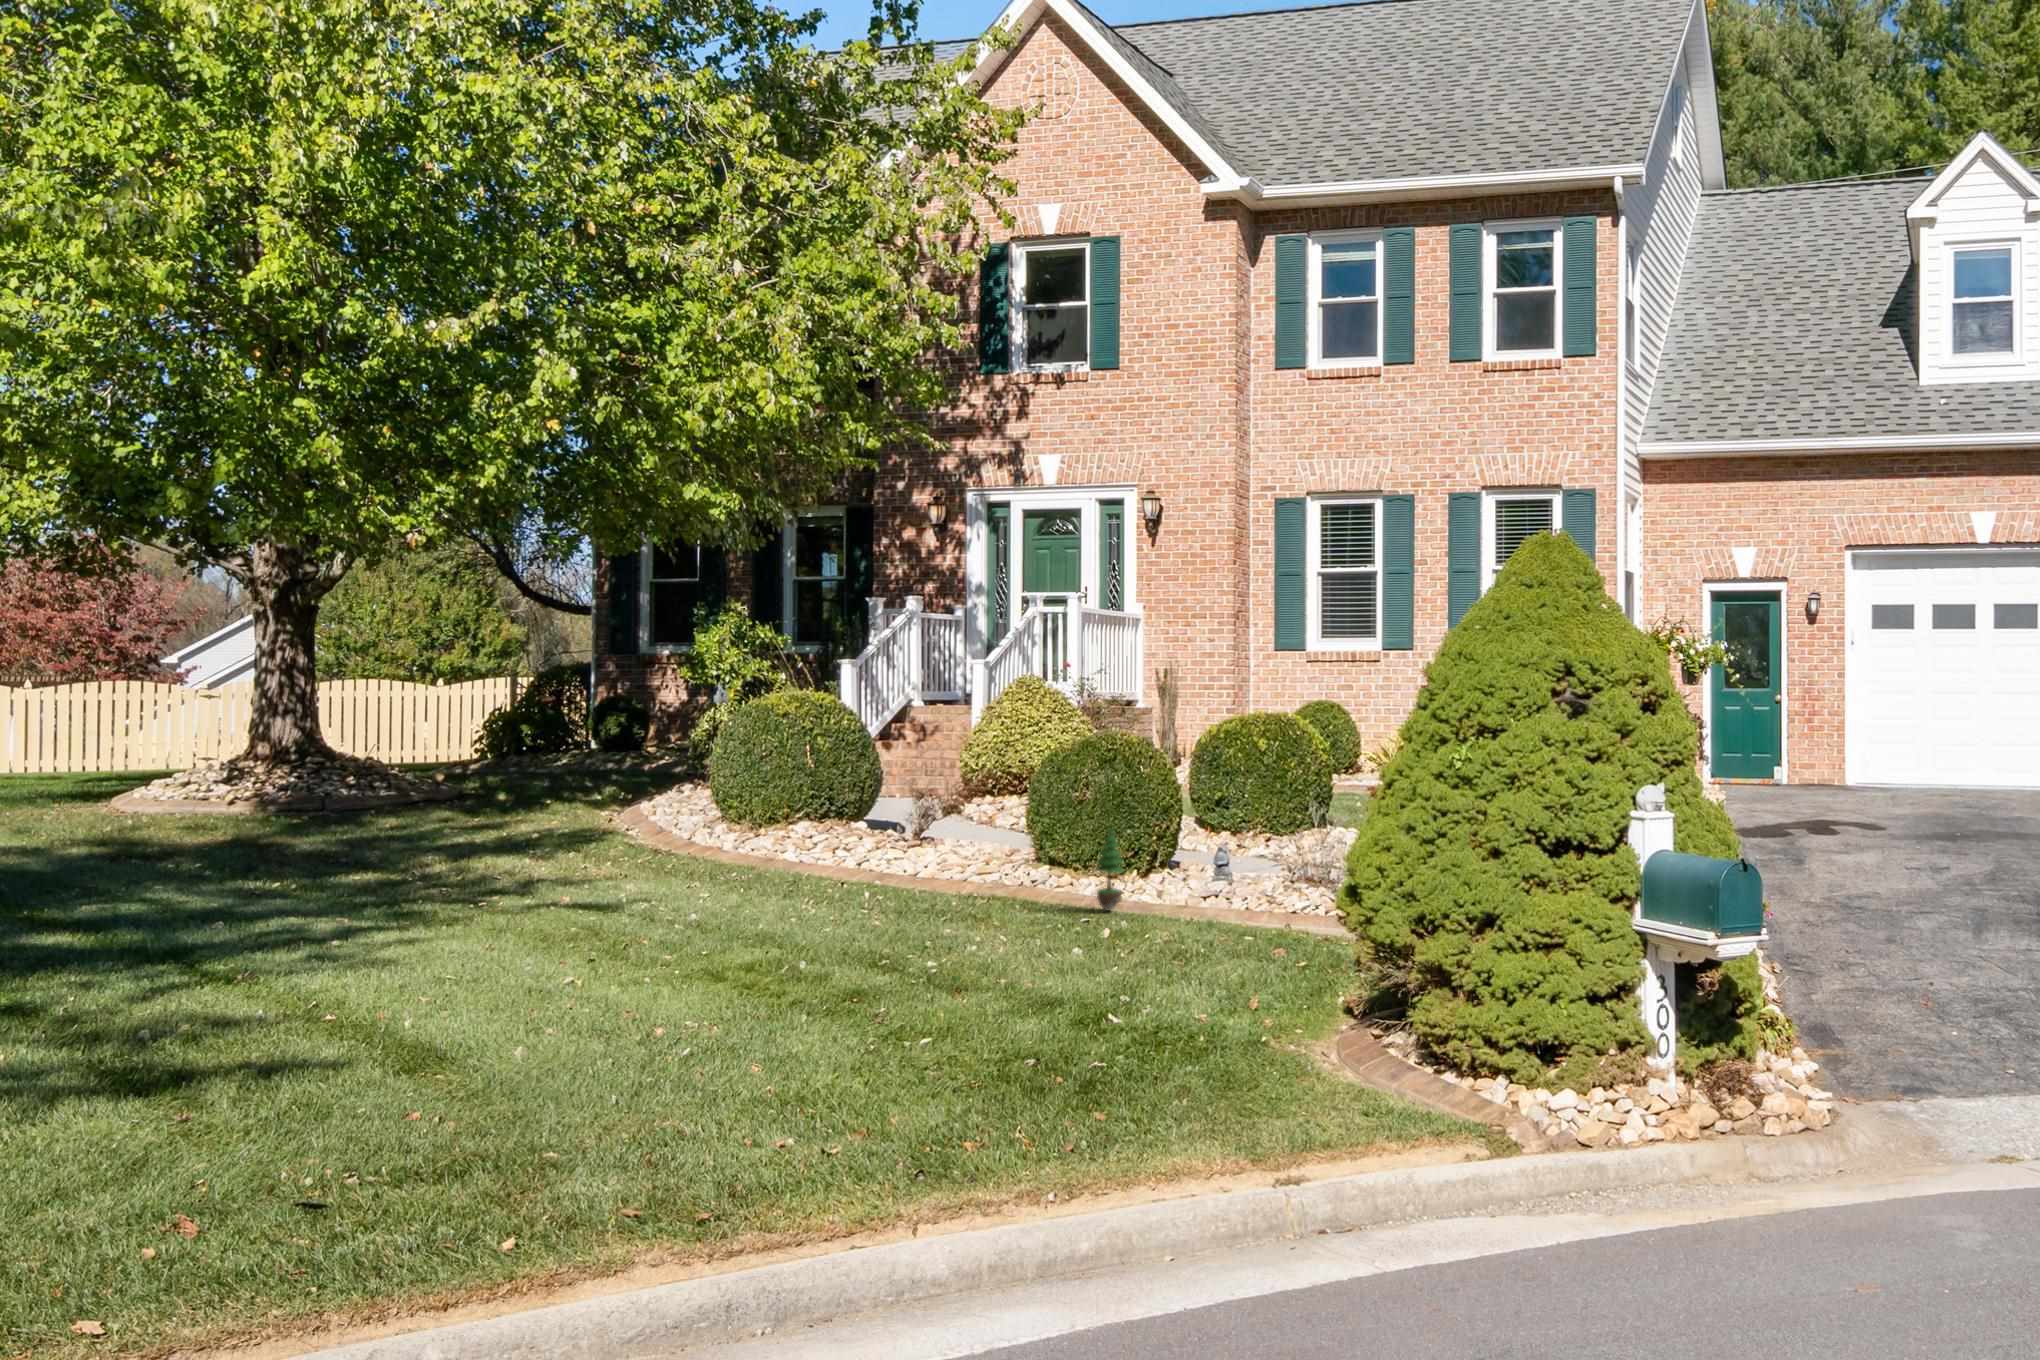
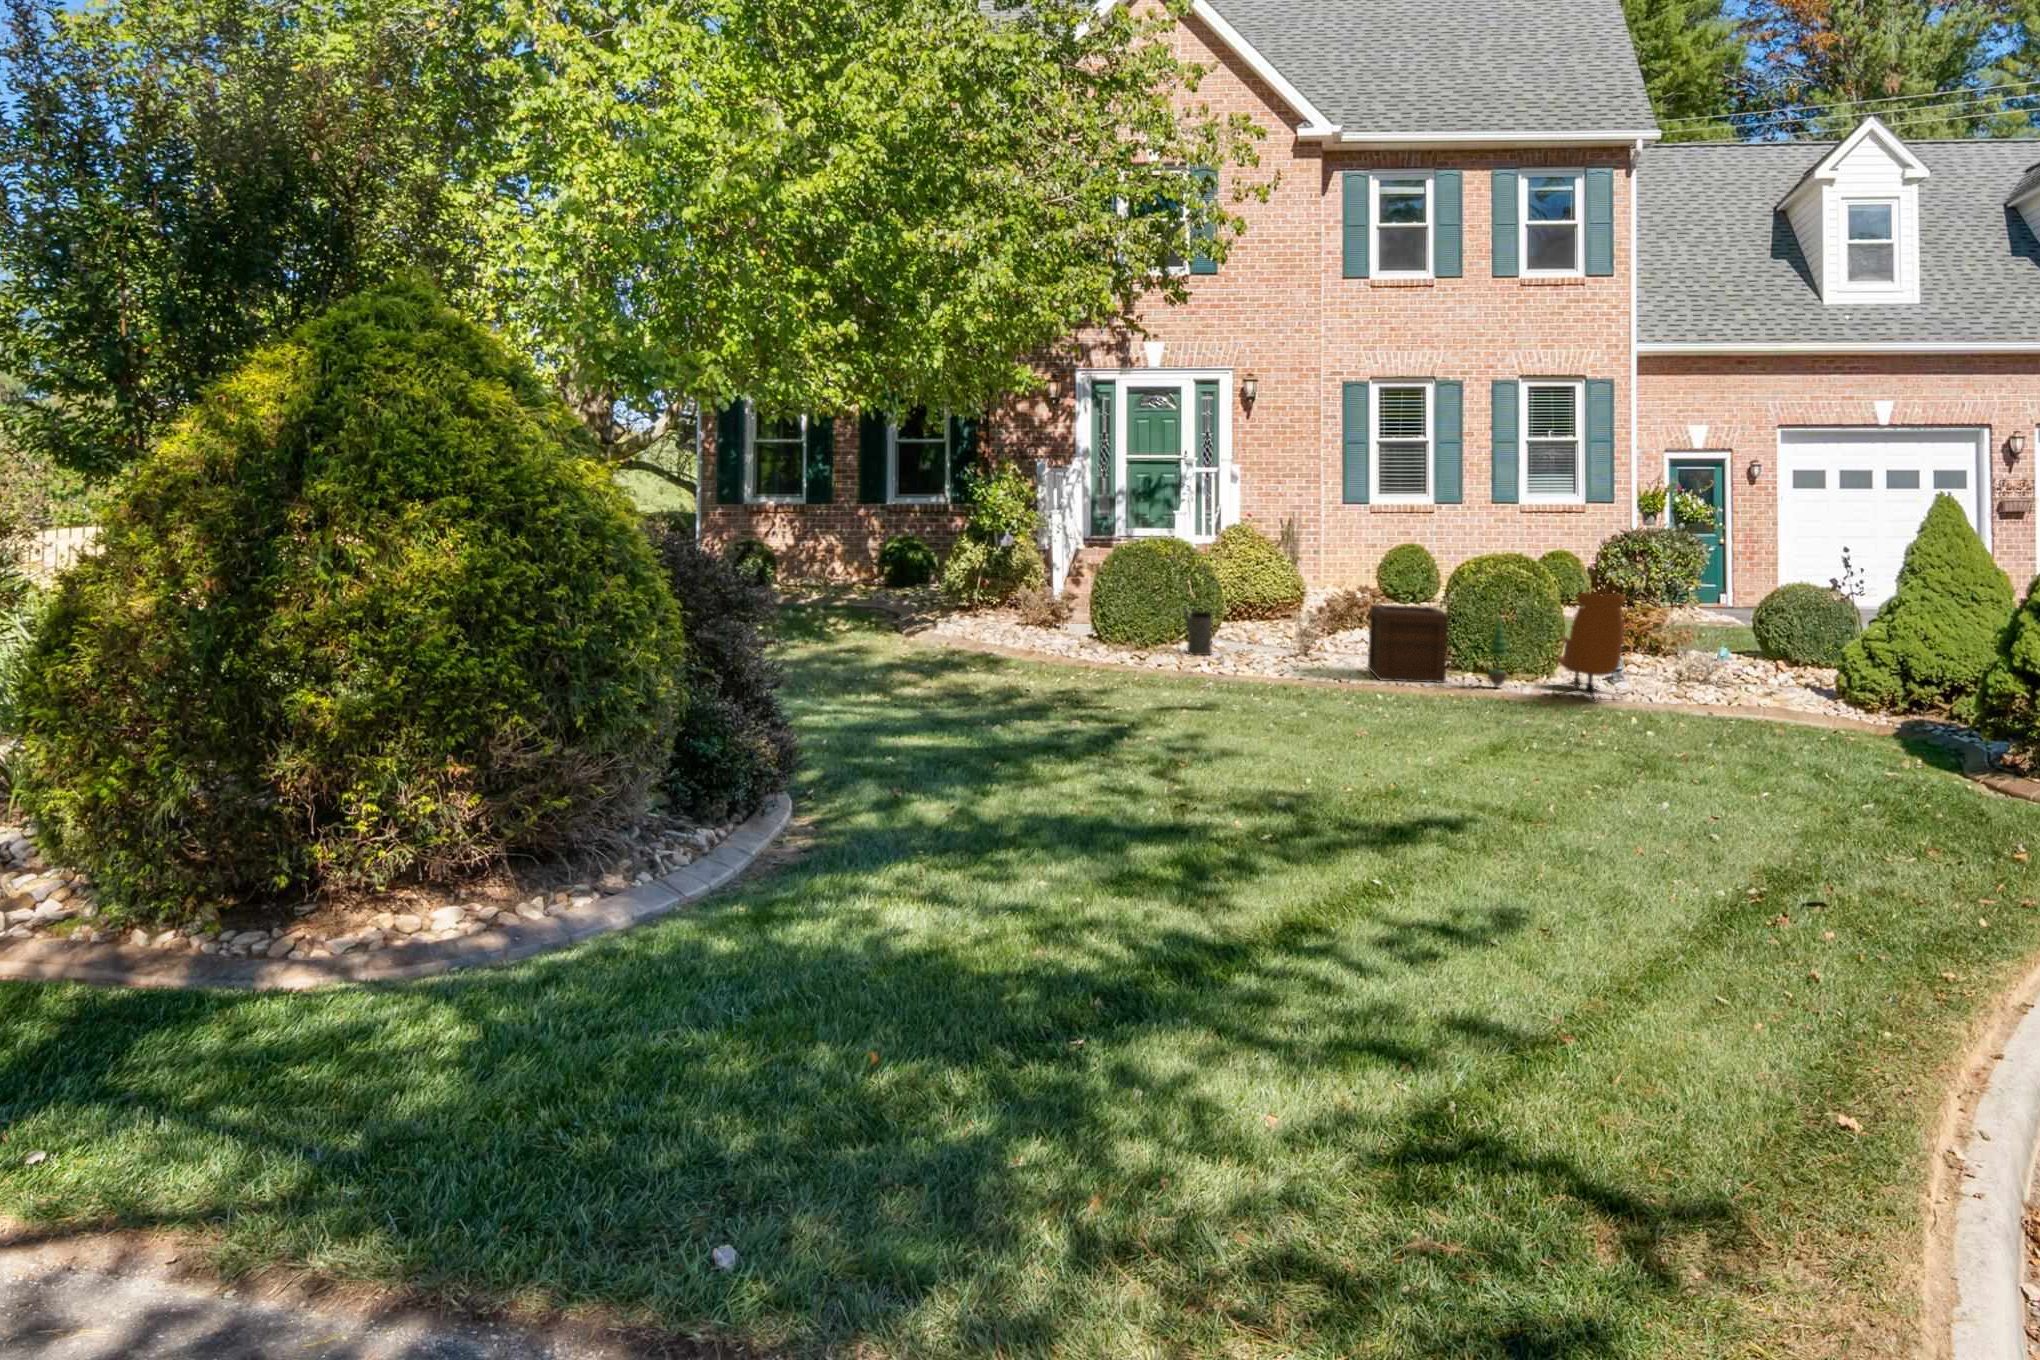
watering can: none [856,788,889,852] -> present [1183,607,1212,655]
wooden crate: none [982,800,1093,902] -> present [1368,605,1448,683]
lounge chair: none [1145,800,1244,940] -> present [1557,593,1625,701]

